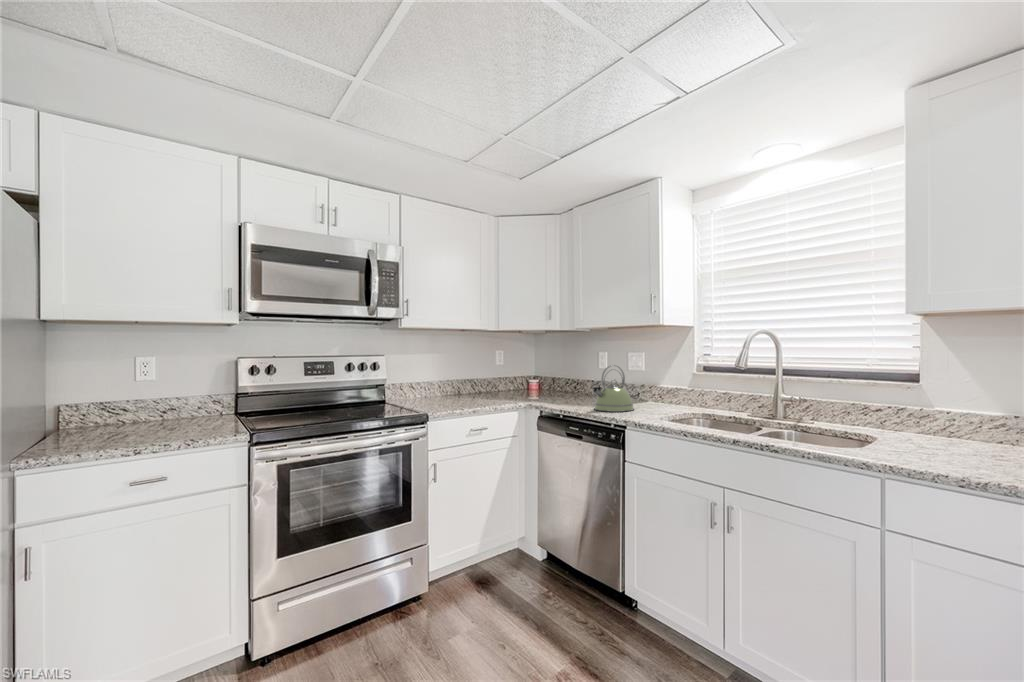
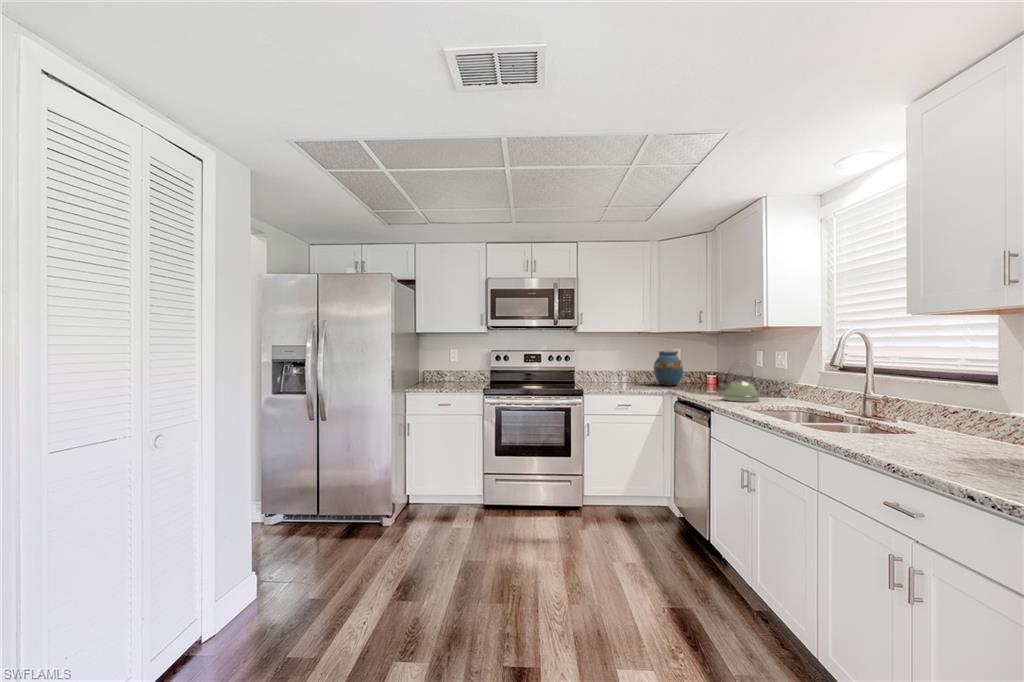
vase: none [477,352,511,396] -> present [654,350,683,386]

